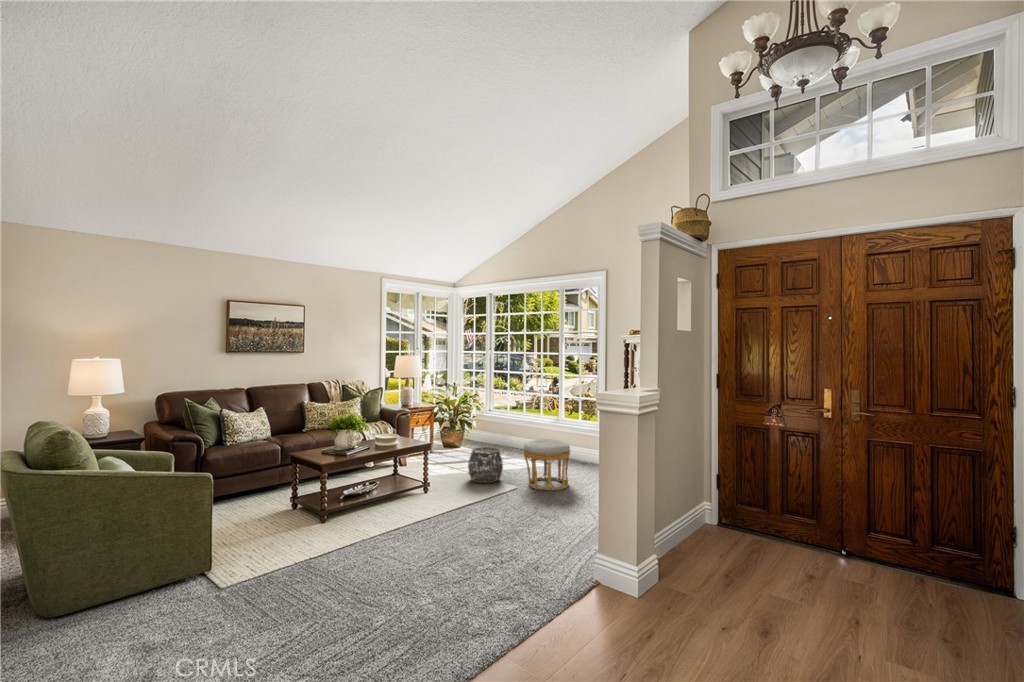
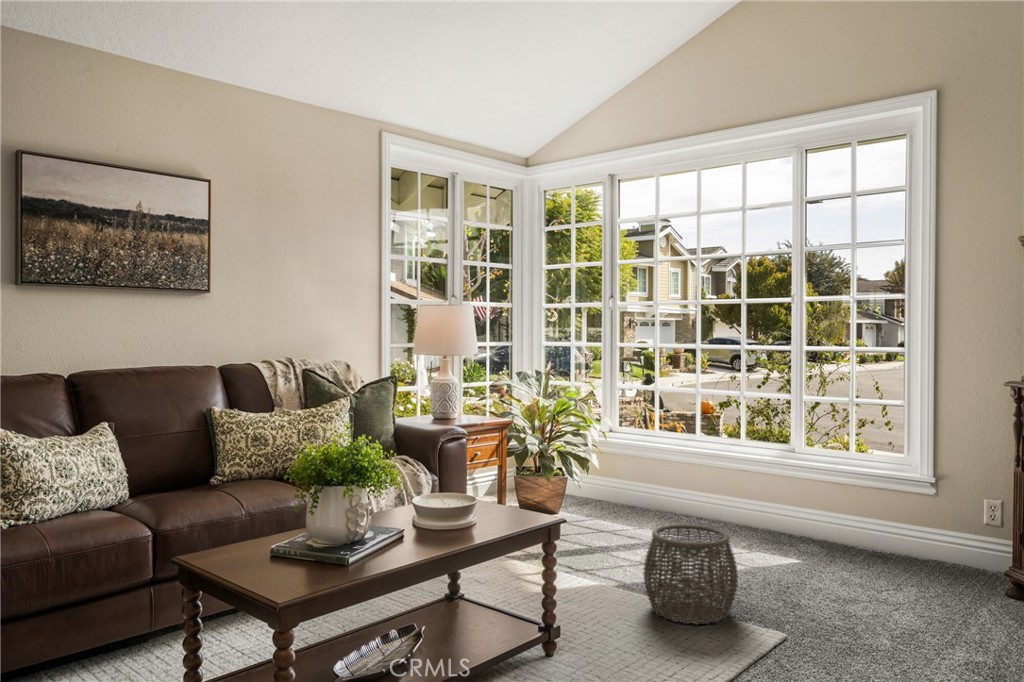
ottoman: present [524,439,570,490] -> none [800,504,941,650]

